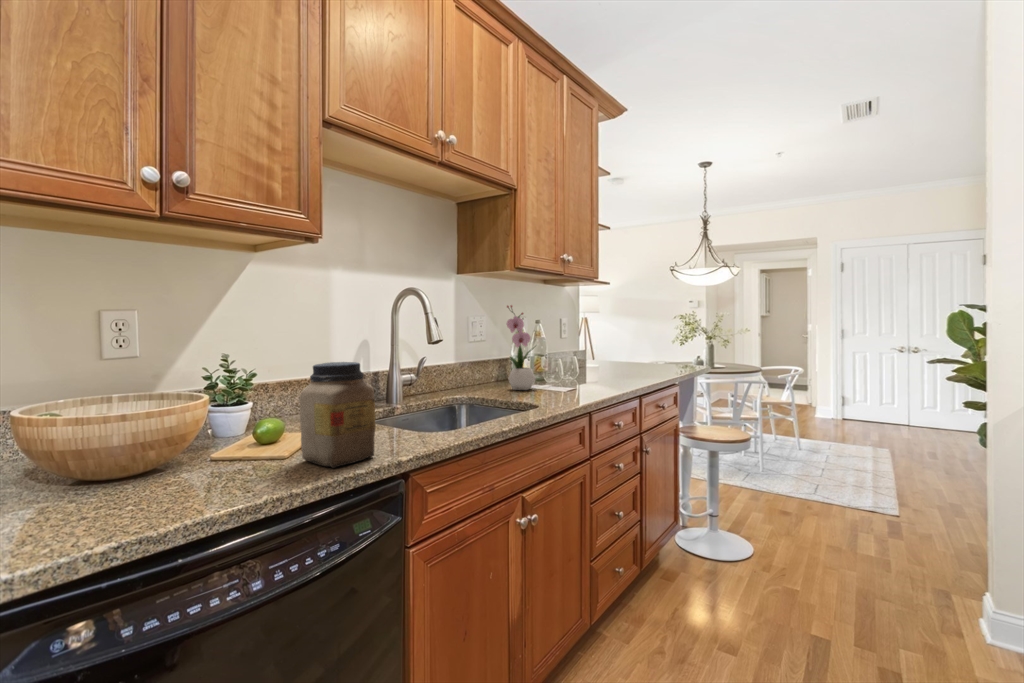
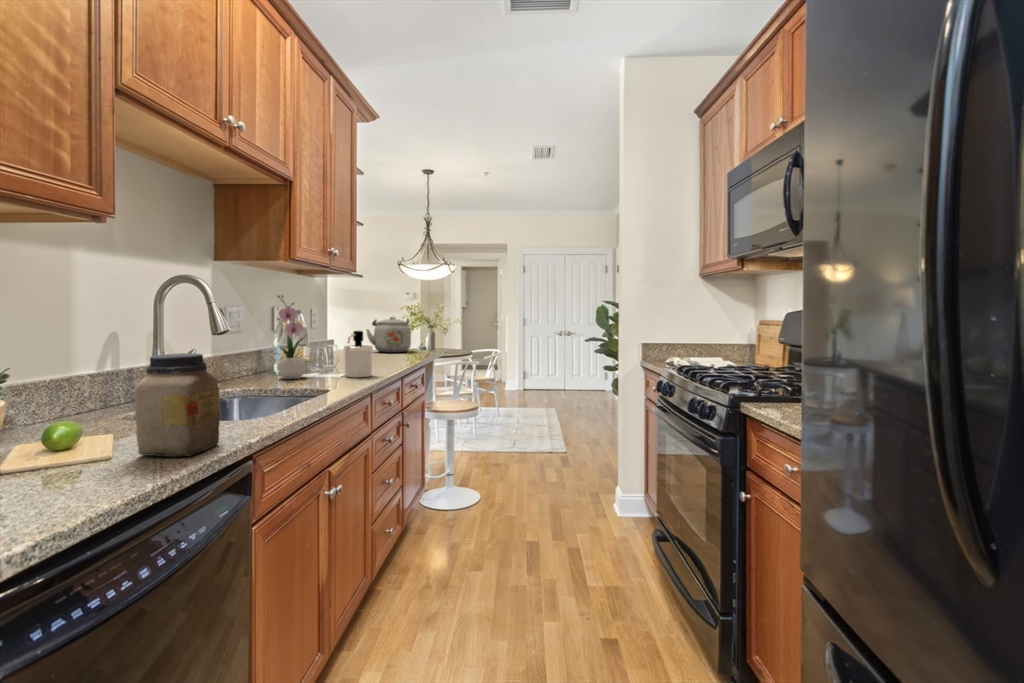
kettle: none [621,326,671,366] -> present [366,317,411,353]
soap dispenser: none [570,341,602,392] -> present [344,331,373,377]

